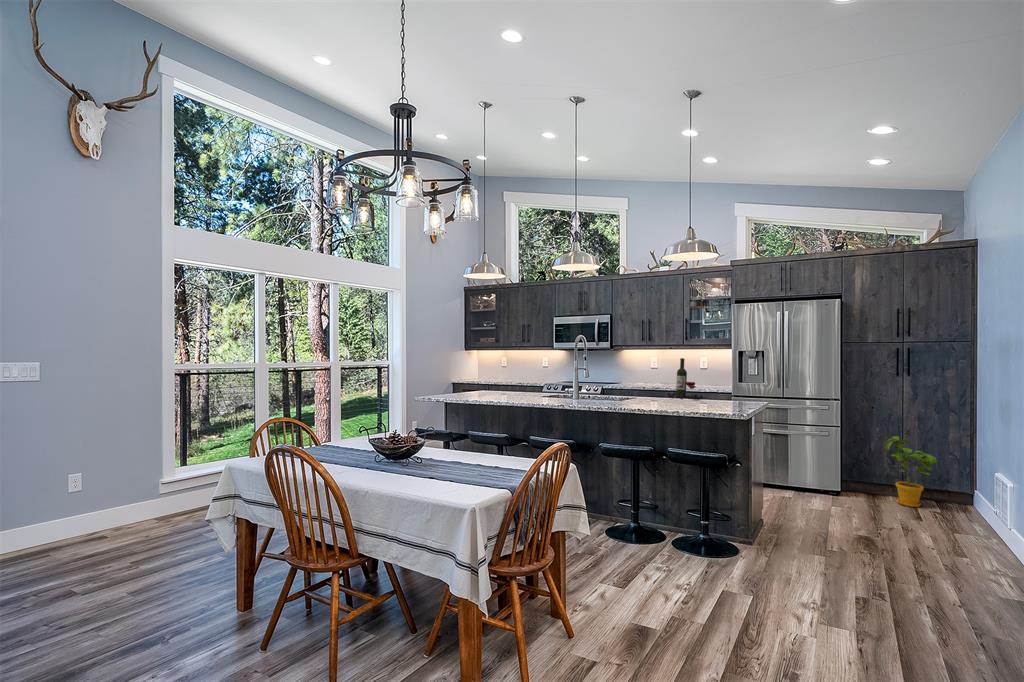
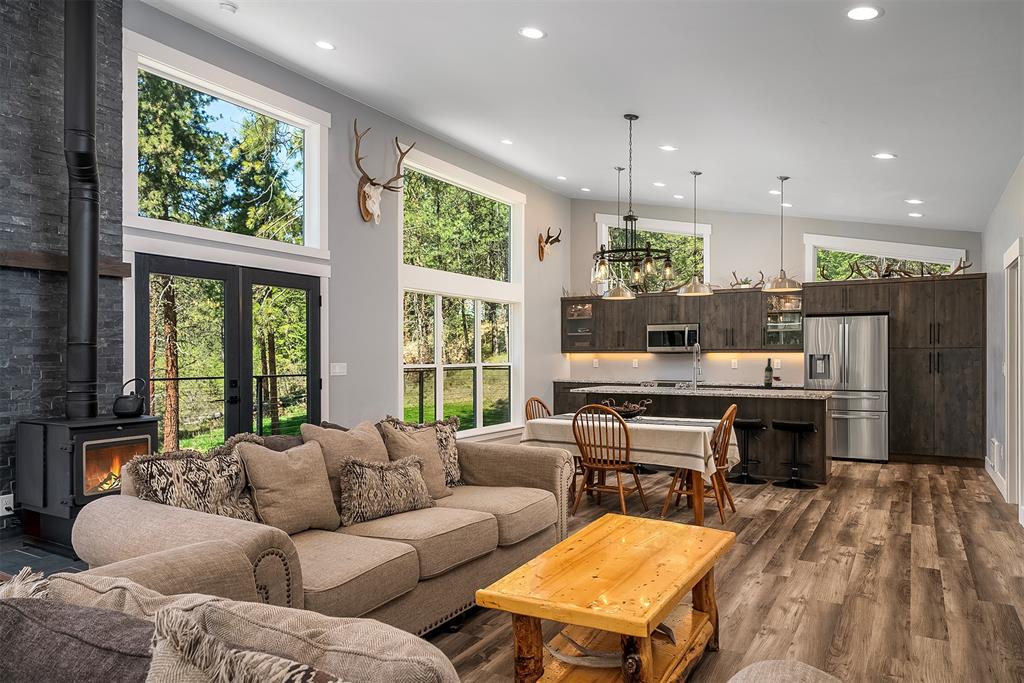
house plant: present [884,436,938,507] -> none [920,417,958,470]

